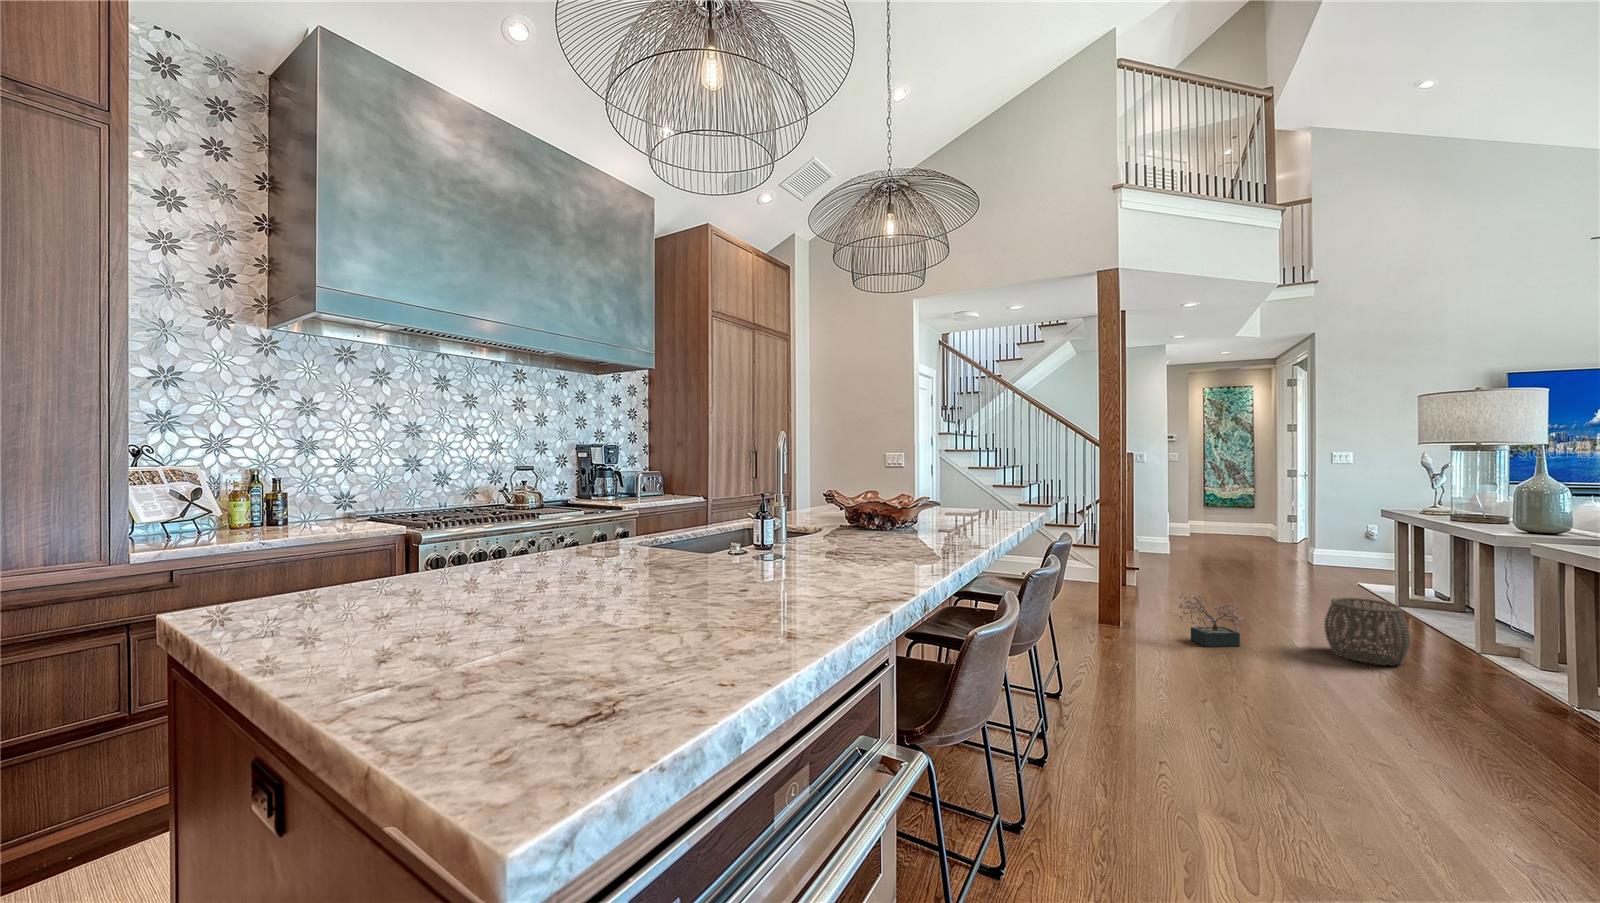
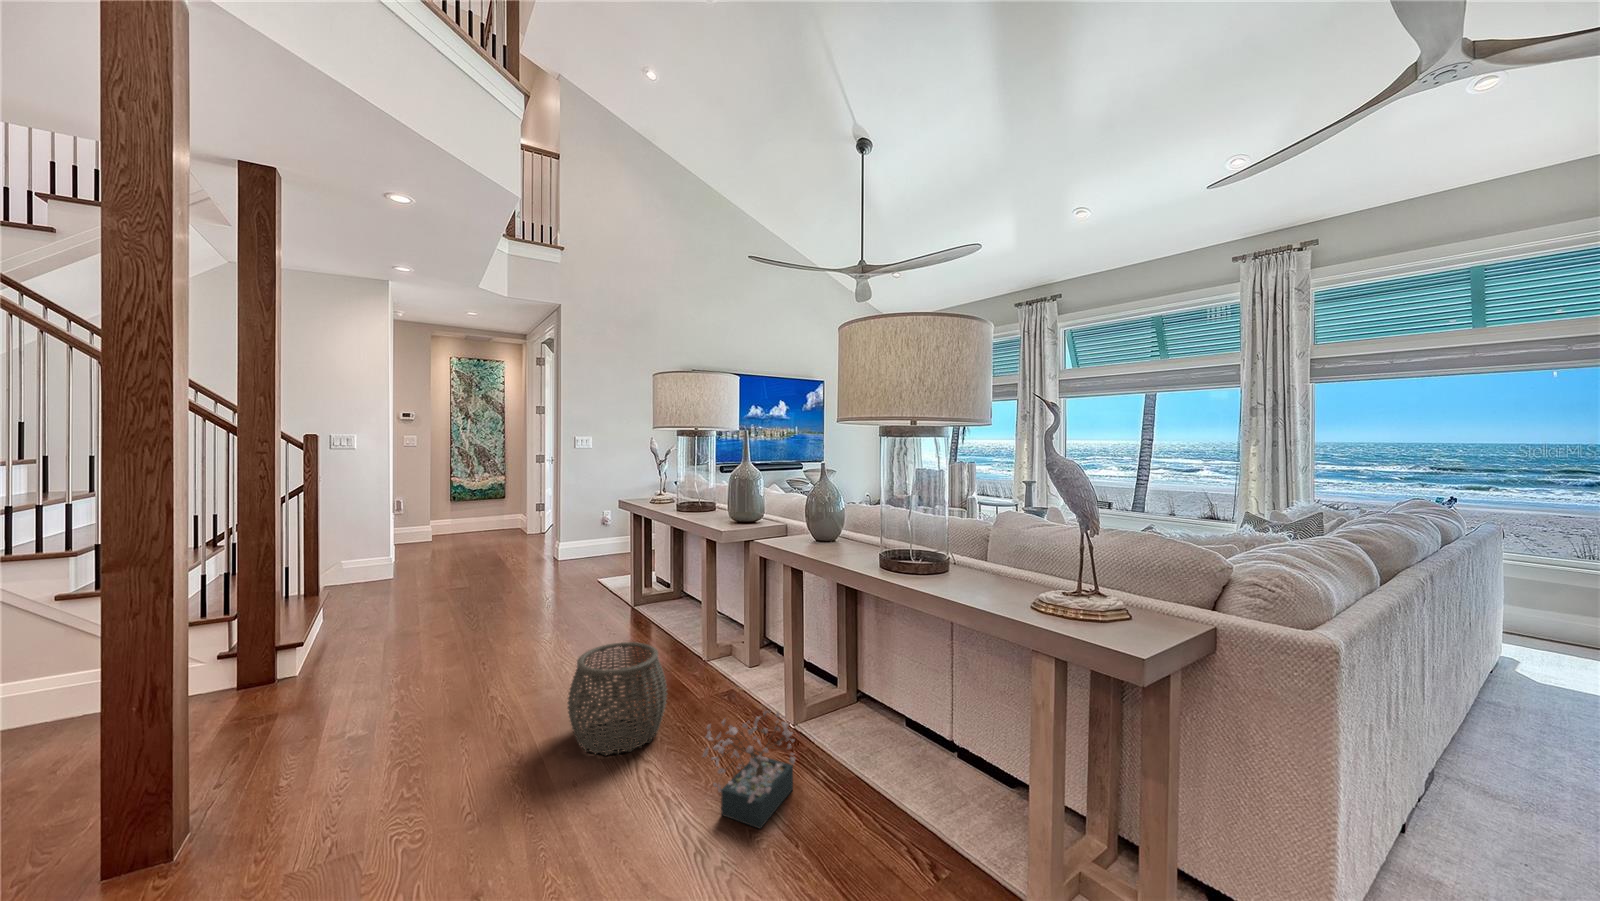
decorative plant: present [1179,594,1243,647] -> present [703,710,795,829]

